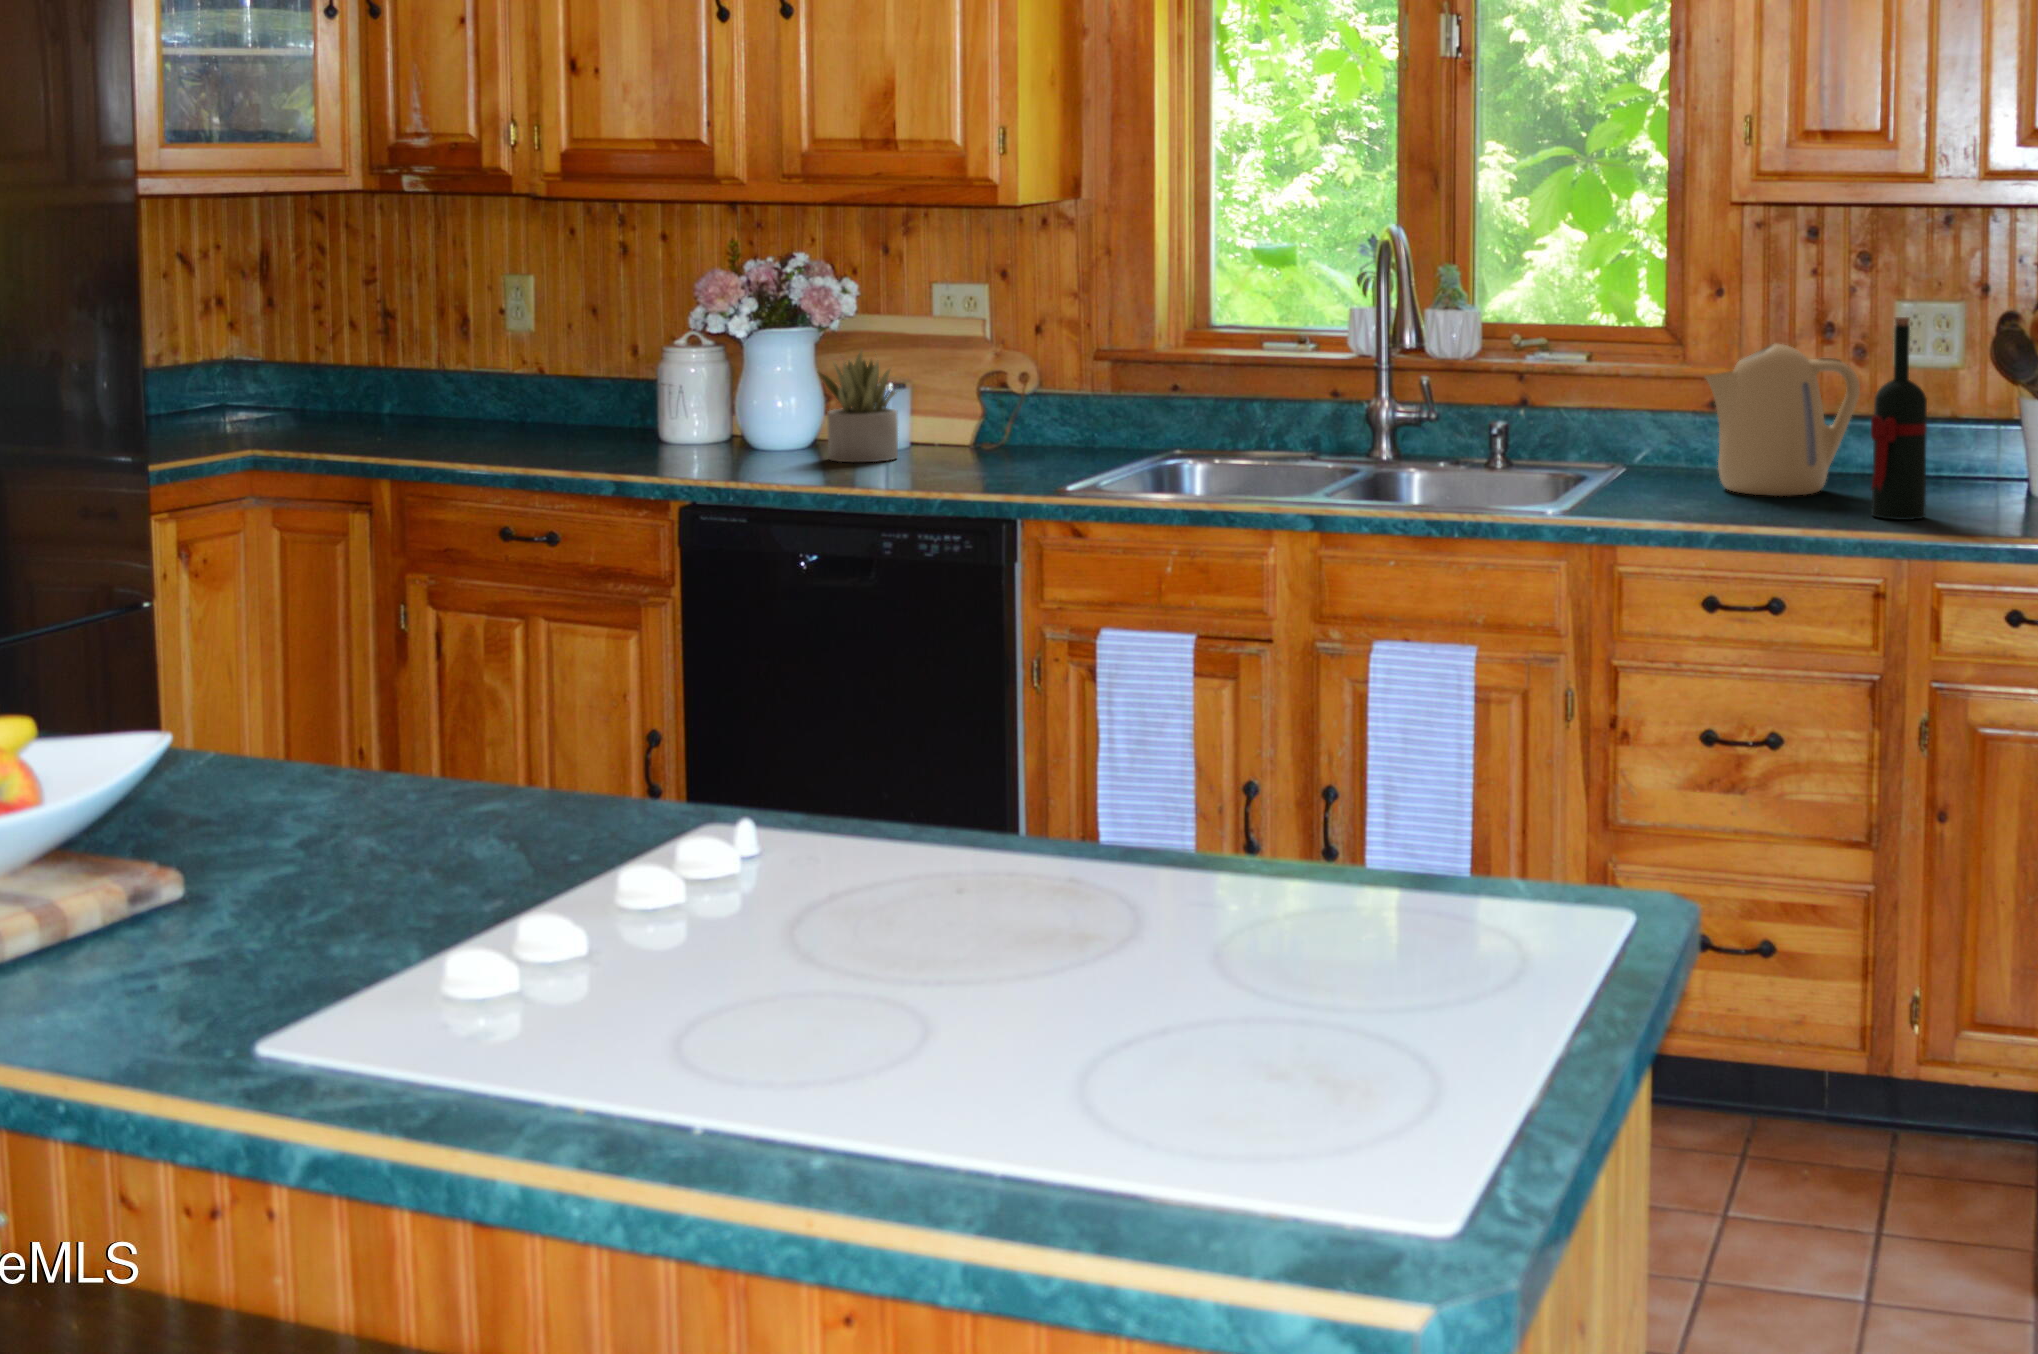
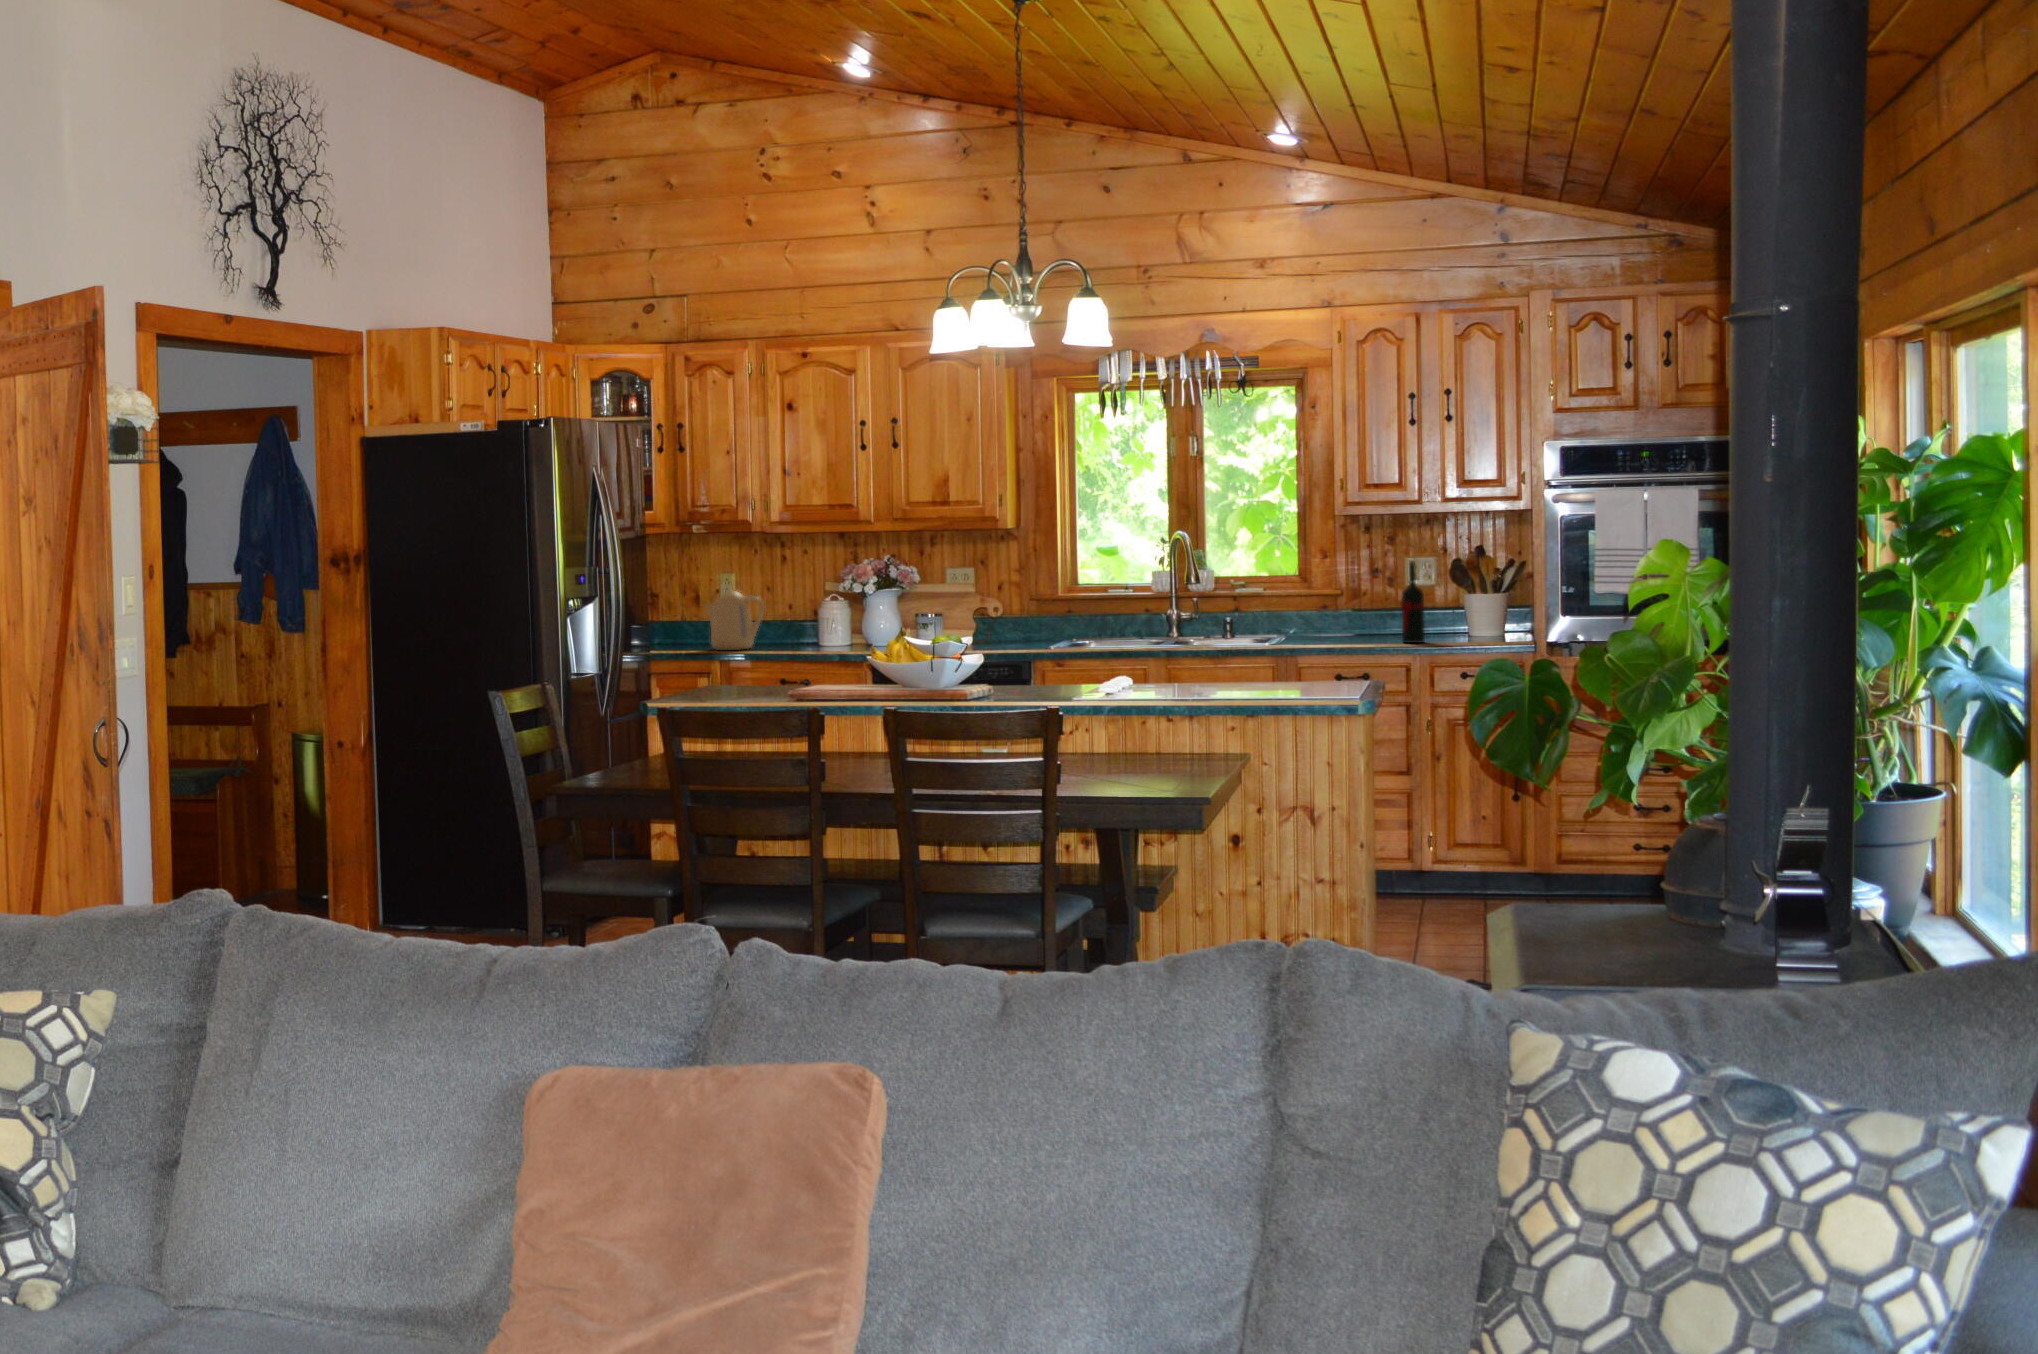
kettle: present [1705,344,1860,496] -> present [705,591,764,650]
succulent plant: present [819,348,898,462] -> none [912,595,948,646]

